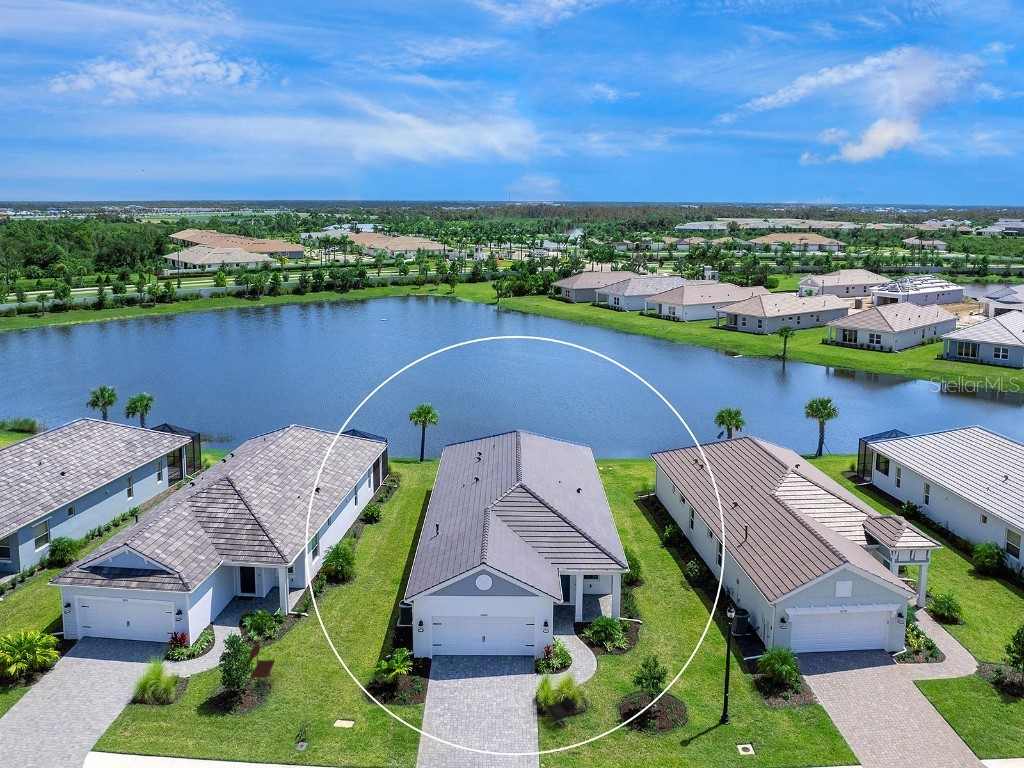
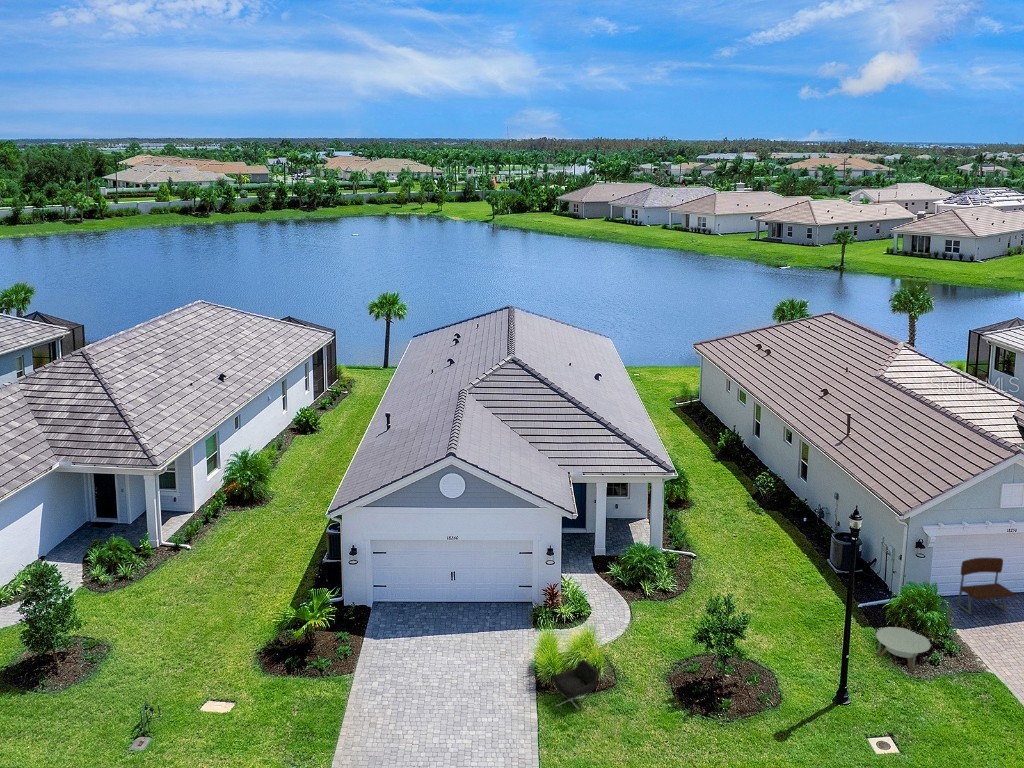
bench: present [249,644,275,690] -> present [958,557,1015,614]
round table: none [751,674,784,703] -> present [876,627,930,670]

